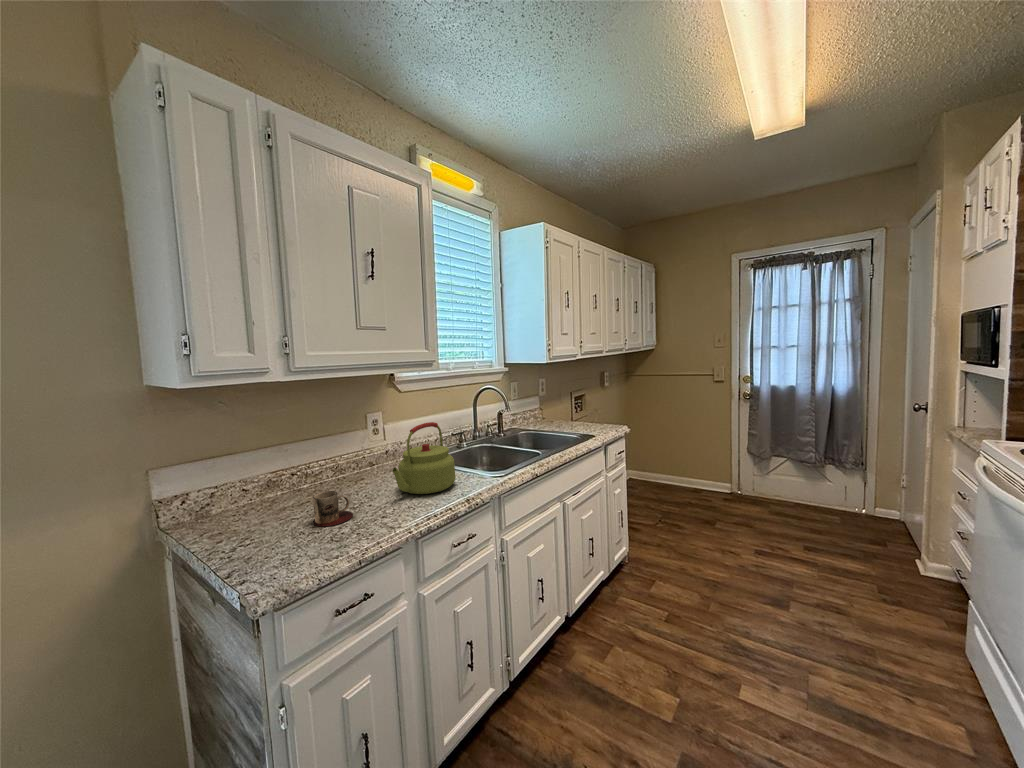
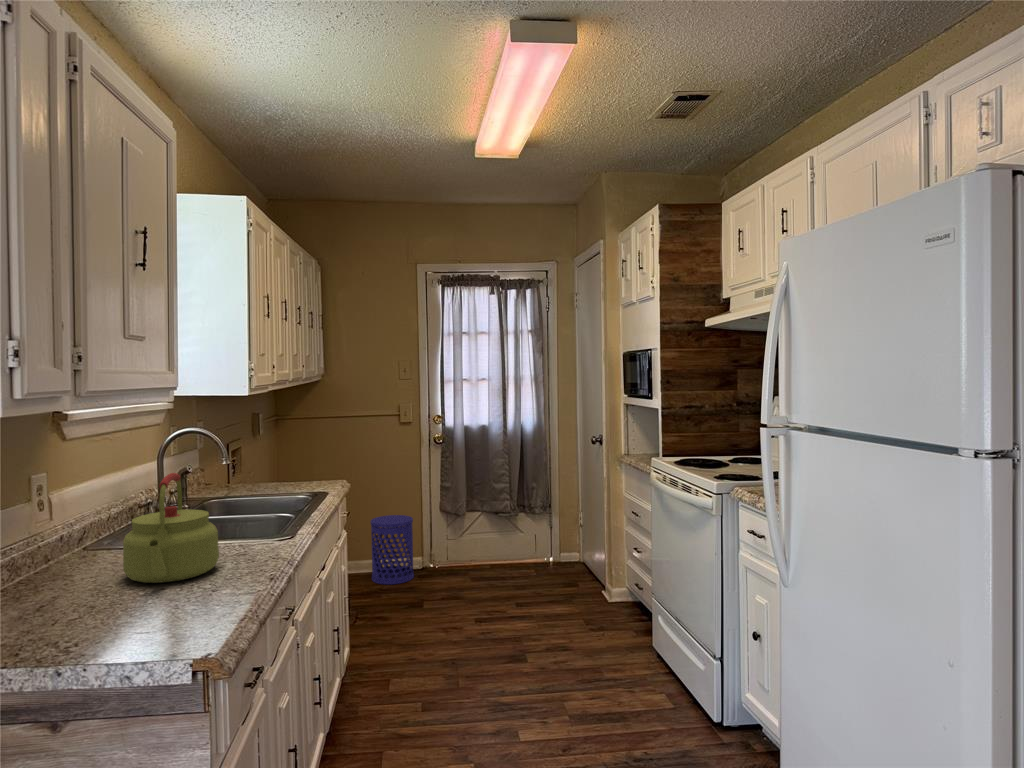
waste bin: none [685,449,720,502] -> present [371,515,414,584]
mug: present [313,491,353,526] -> none [44,584,117,640]

